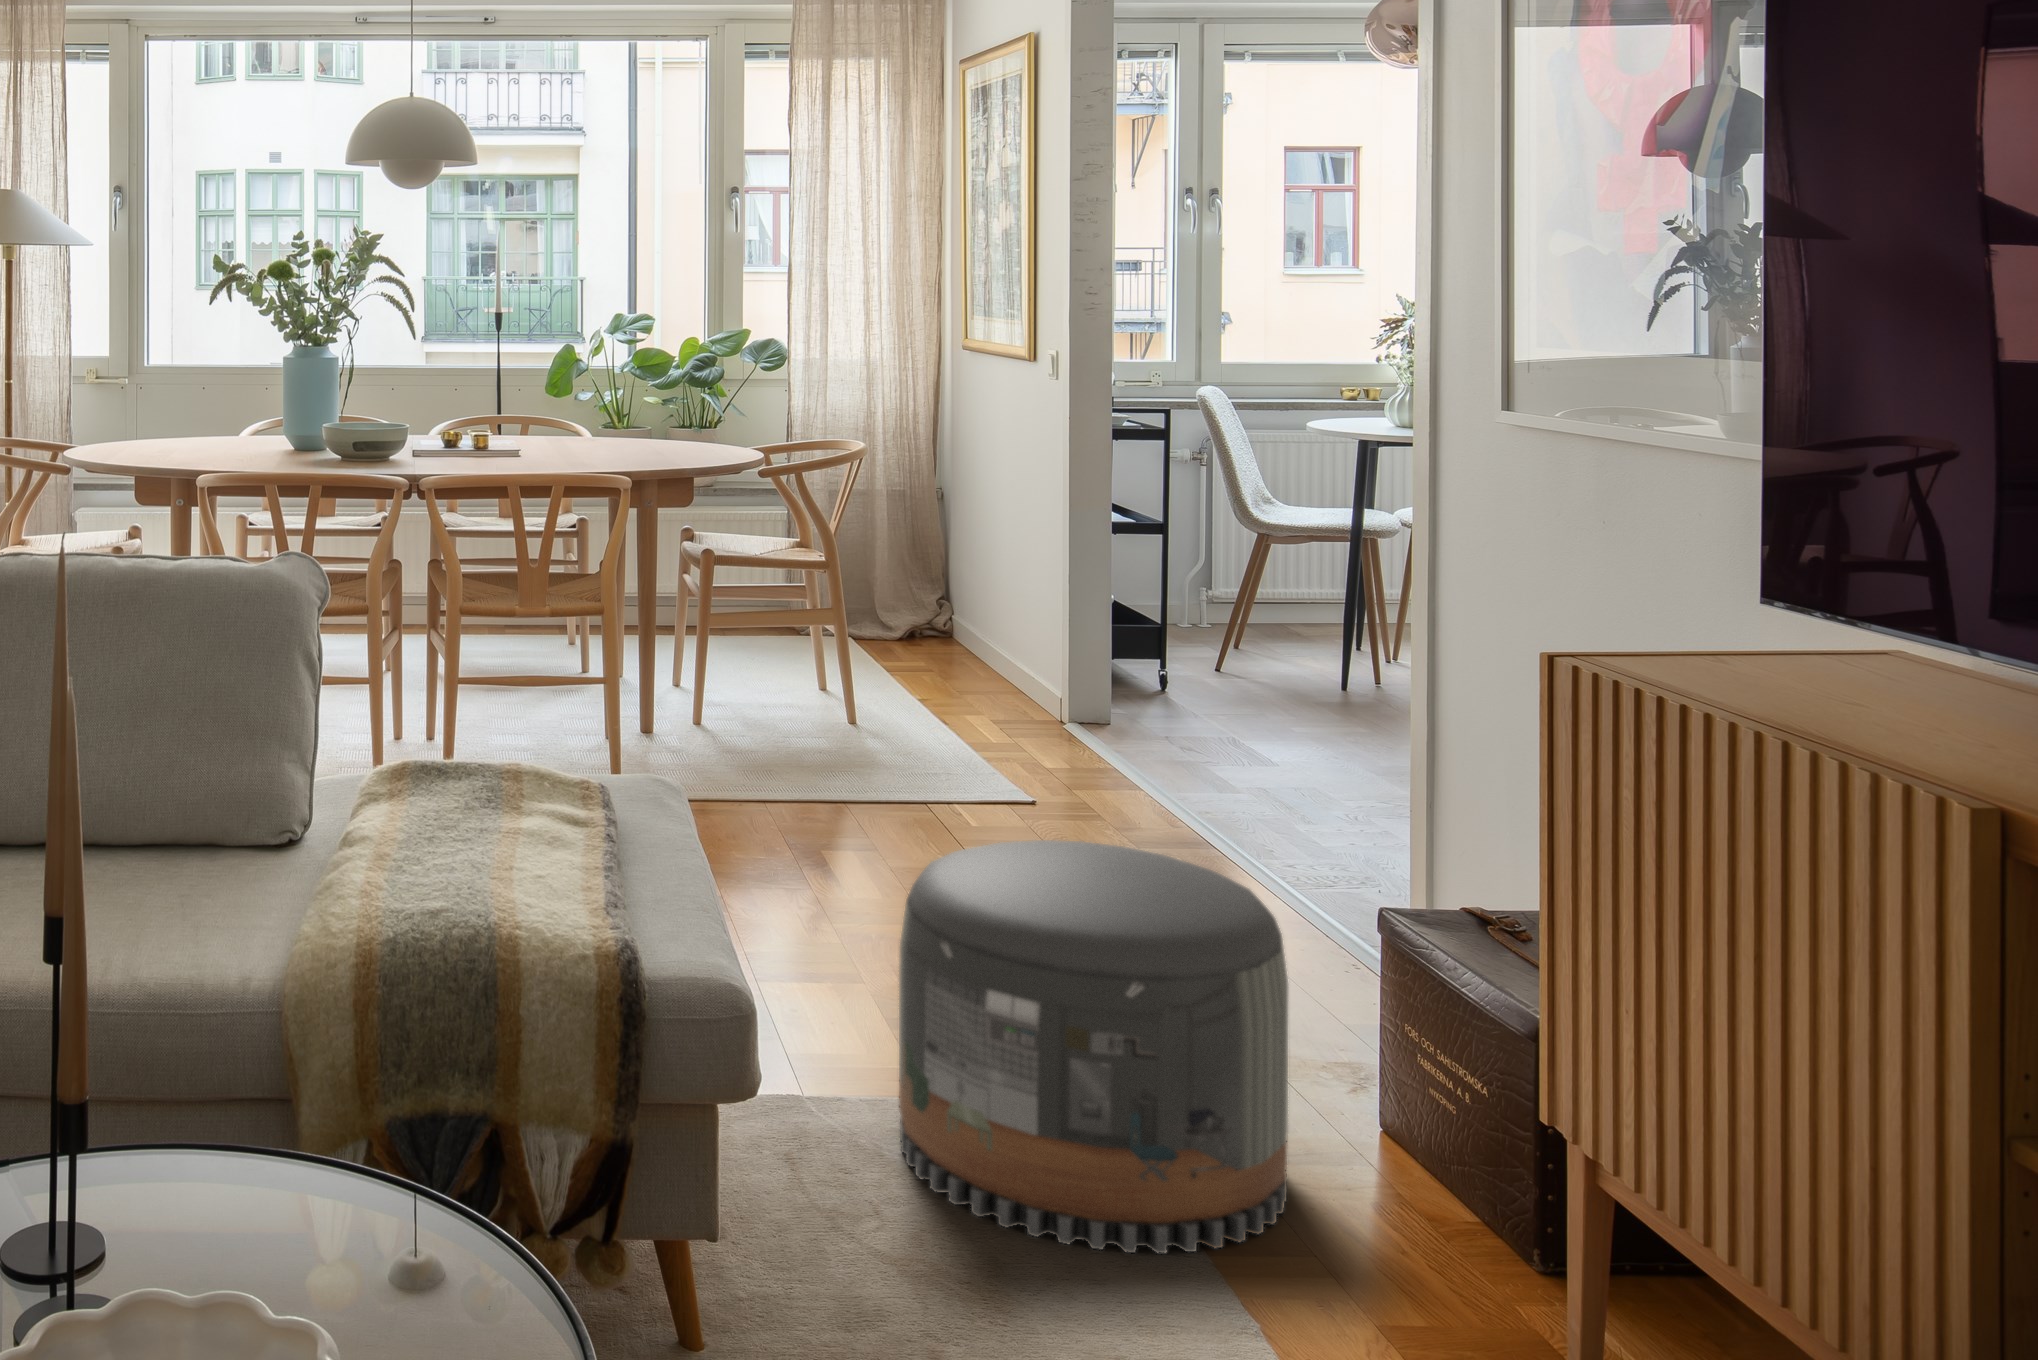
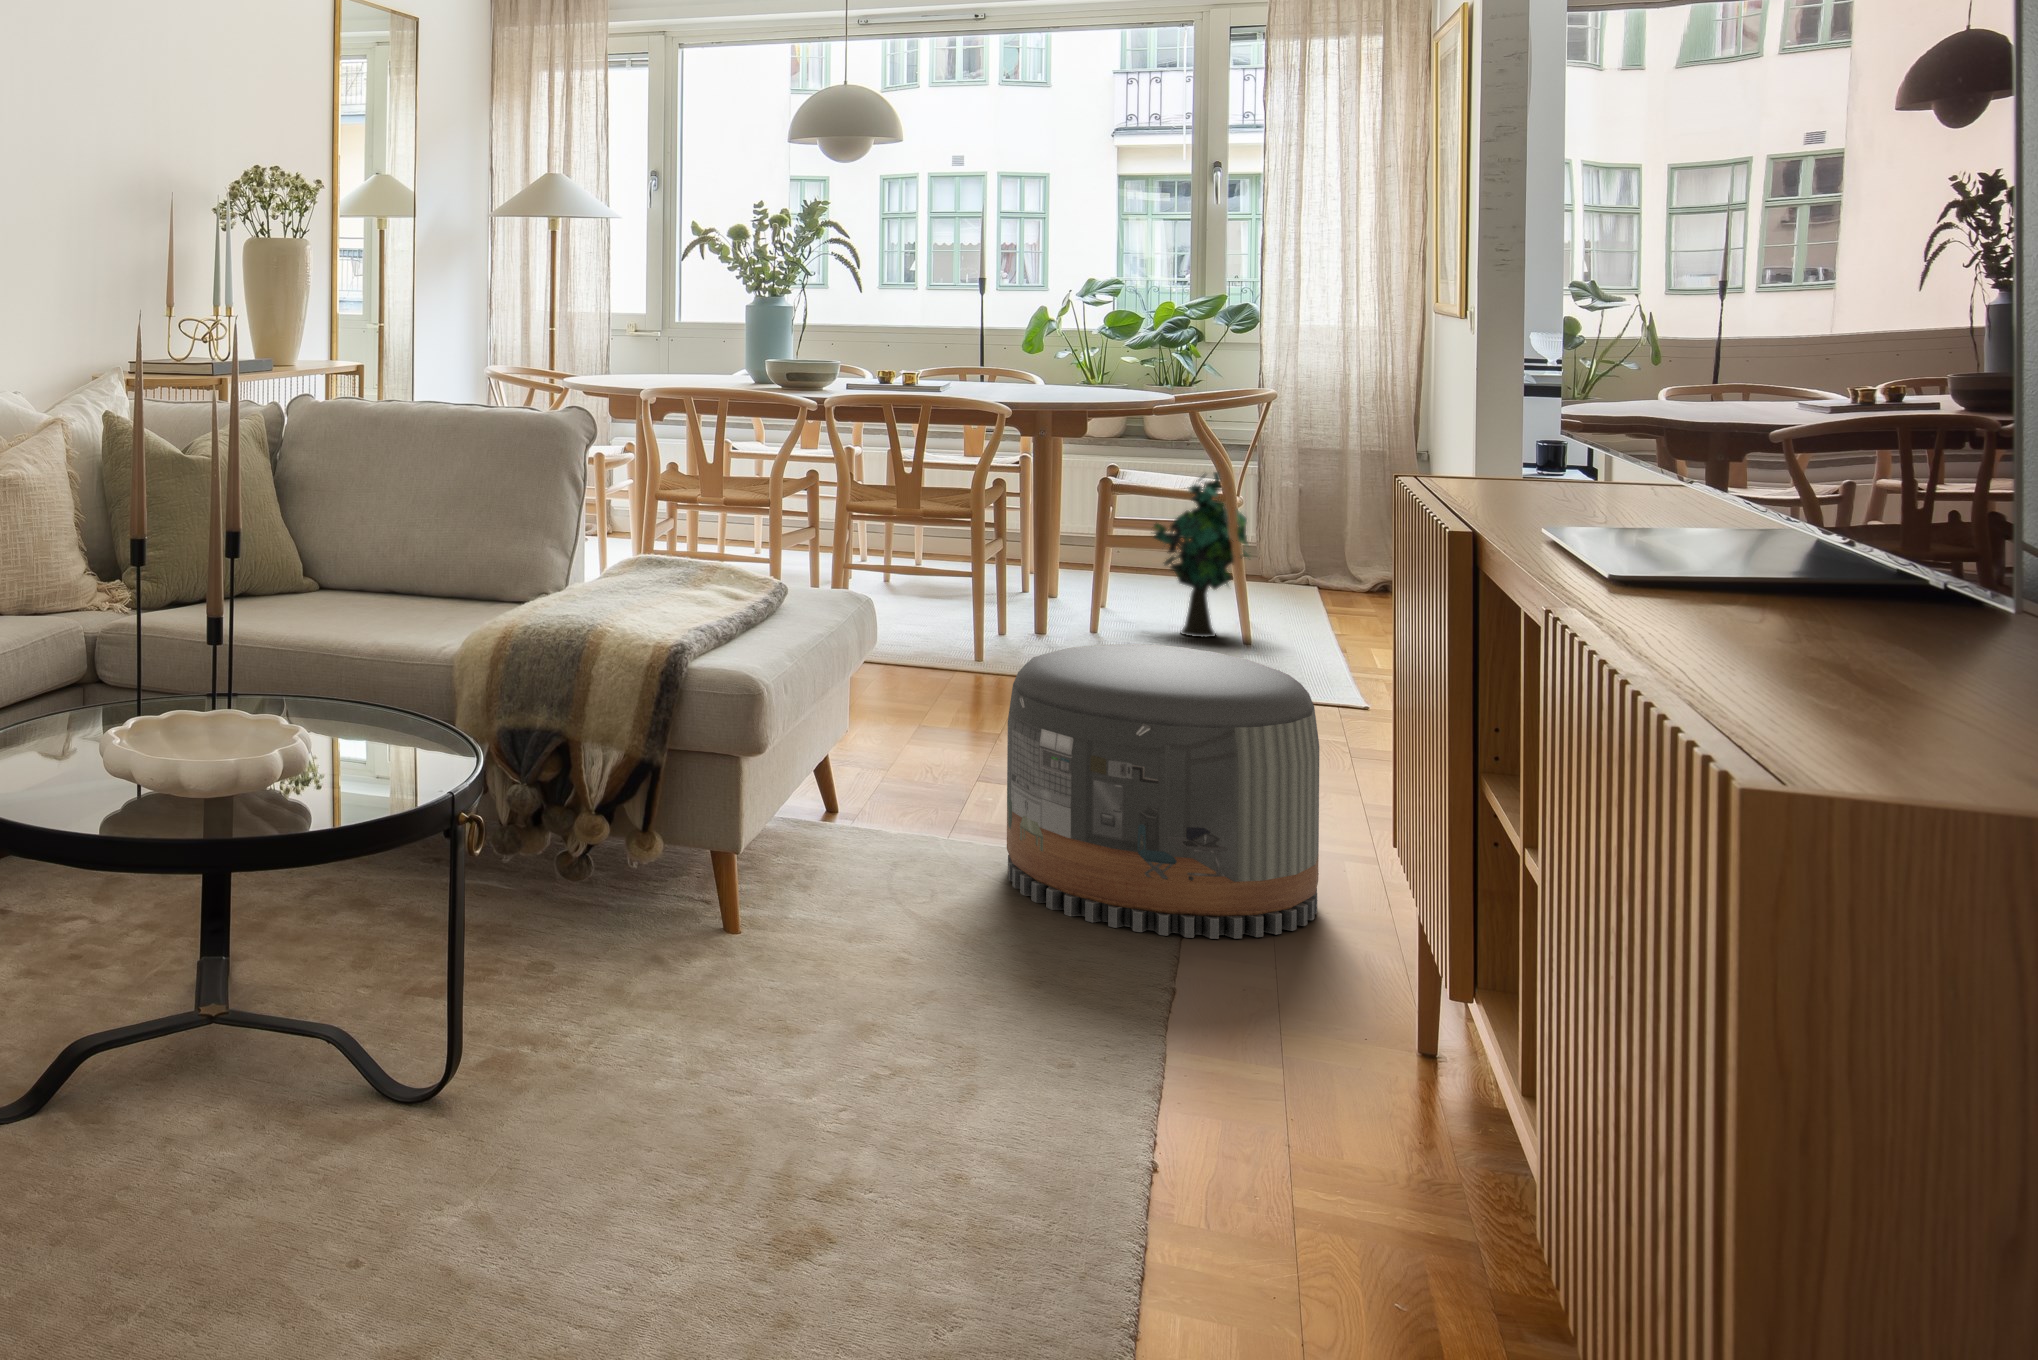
decorative plant: none [741,536,849,722] -> present [1154,472,1249,637]

